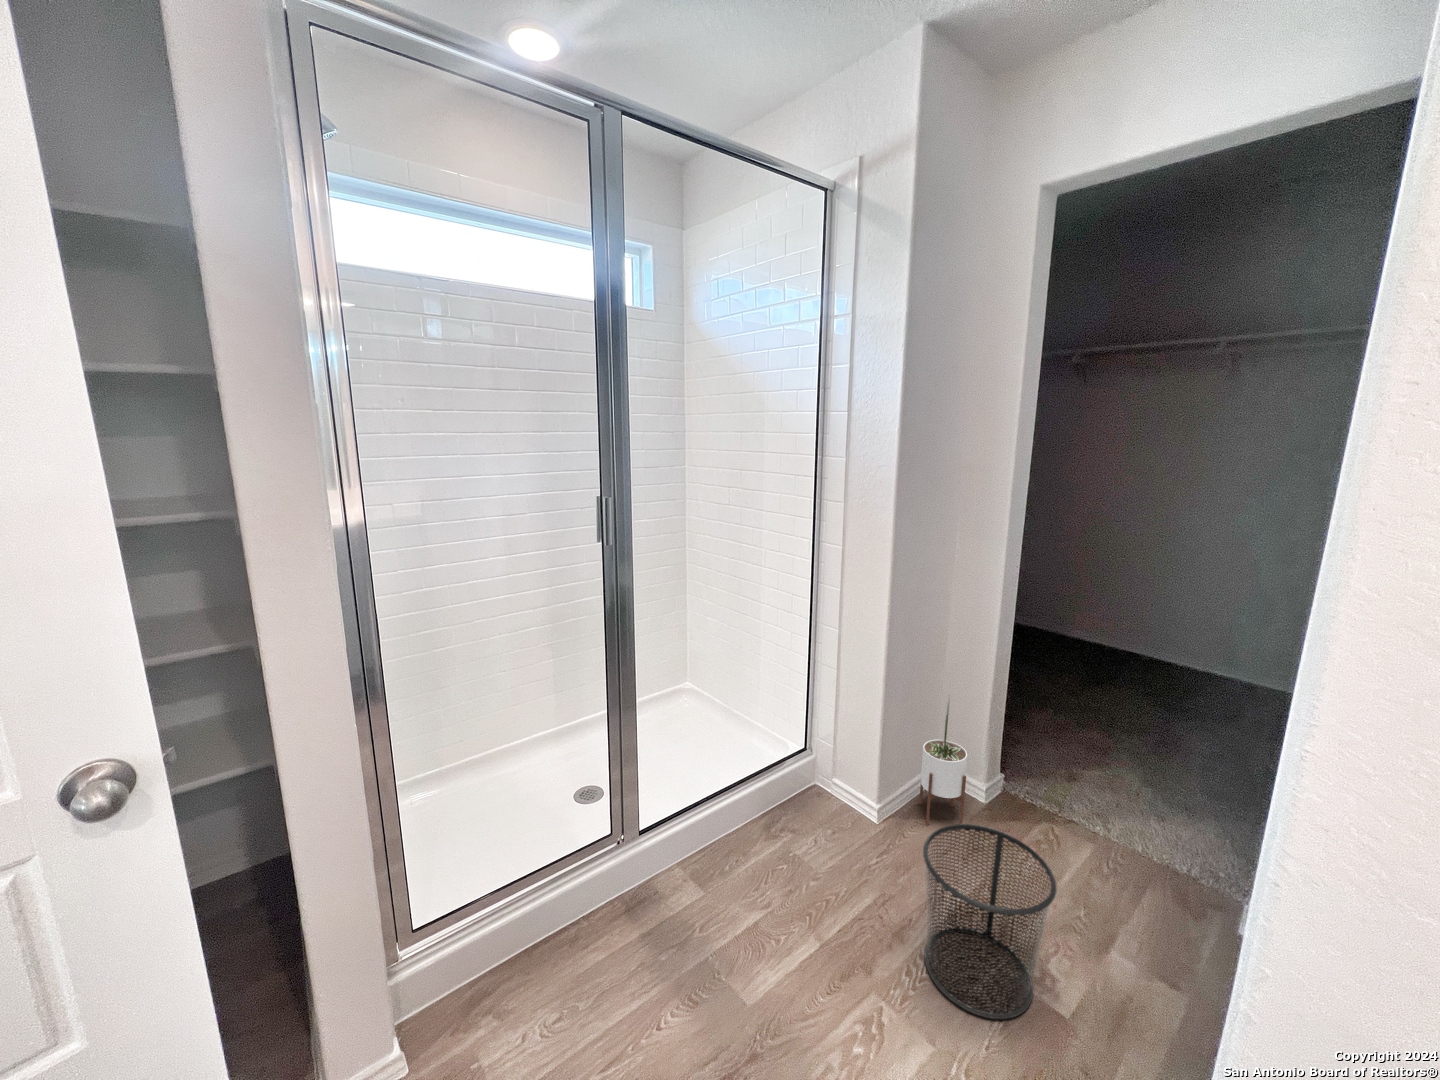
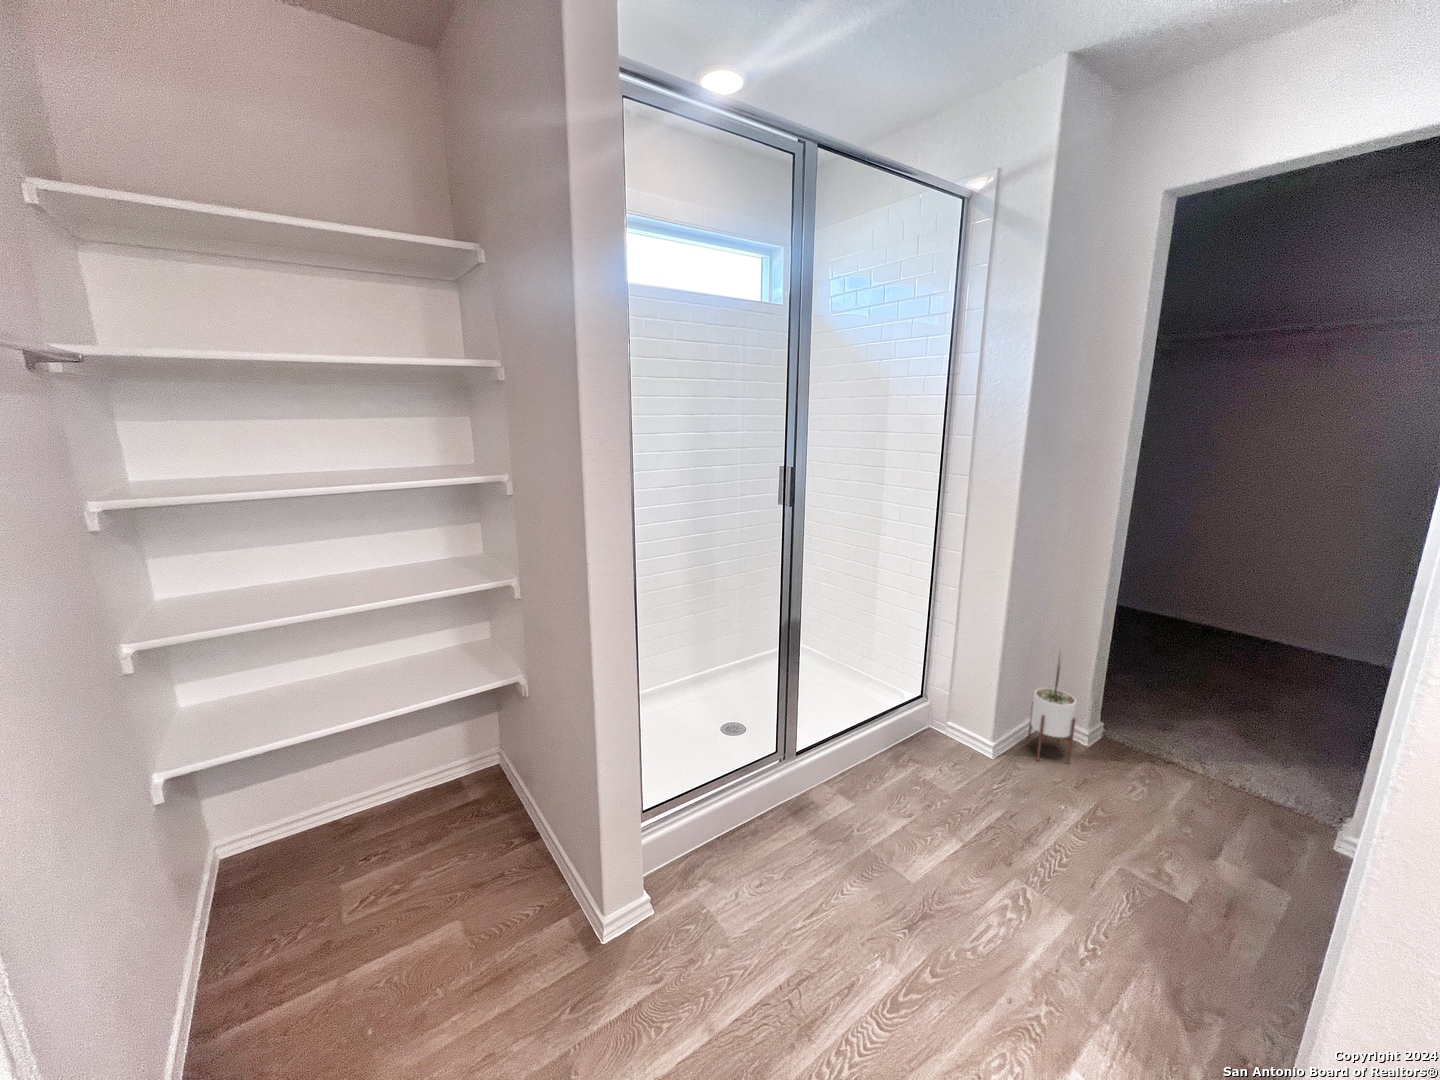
waste bin: present [923,824,1057,1019] -> none [1055,748,1183,901]

